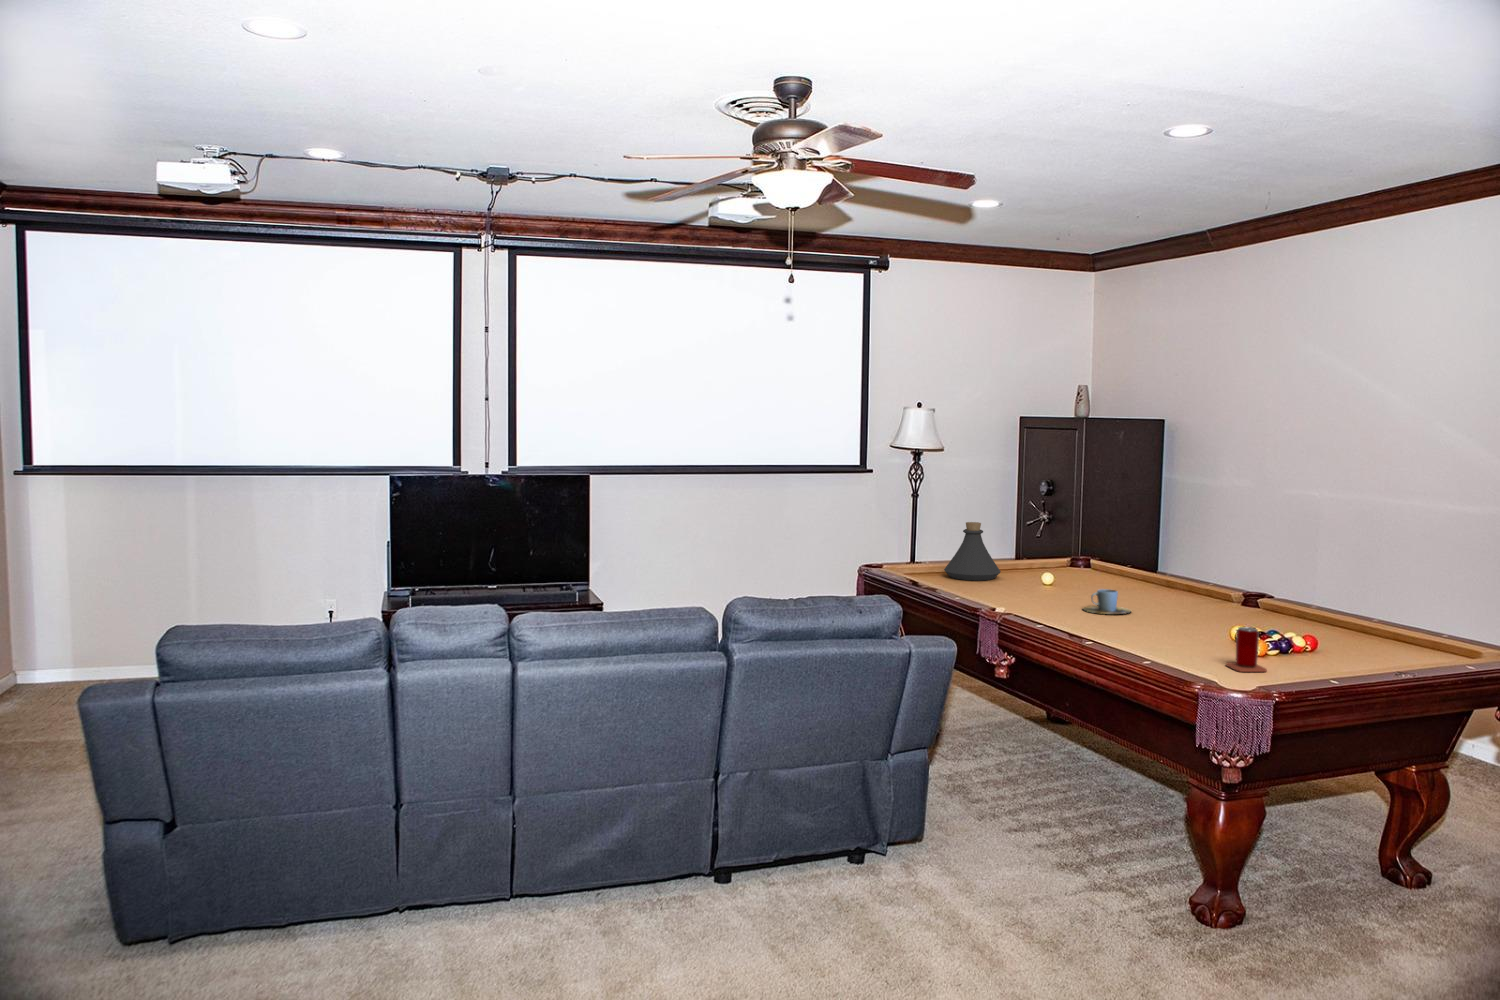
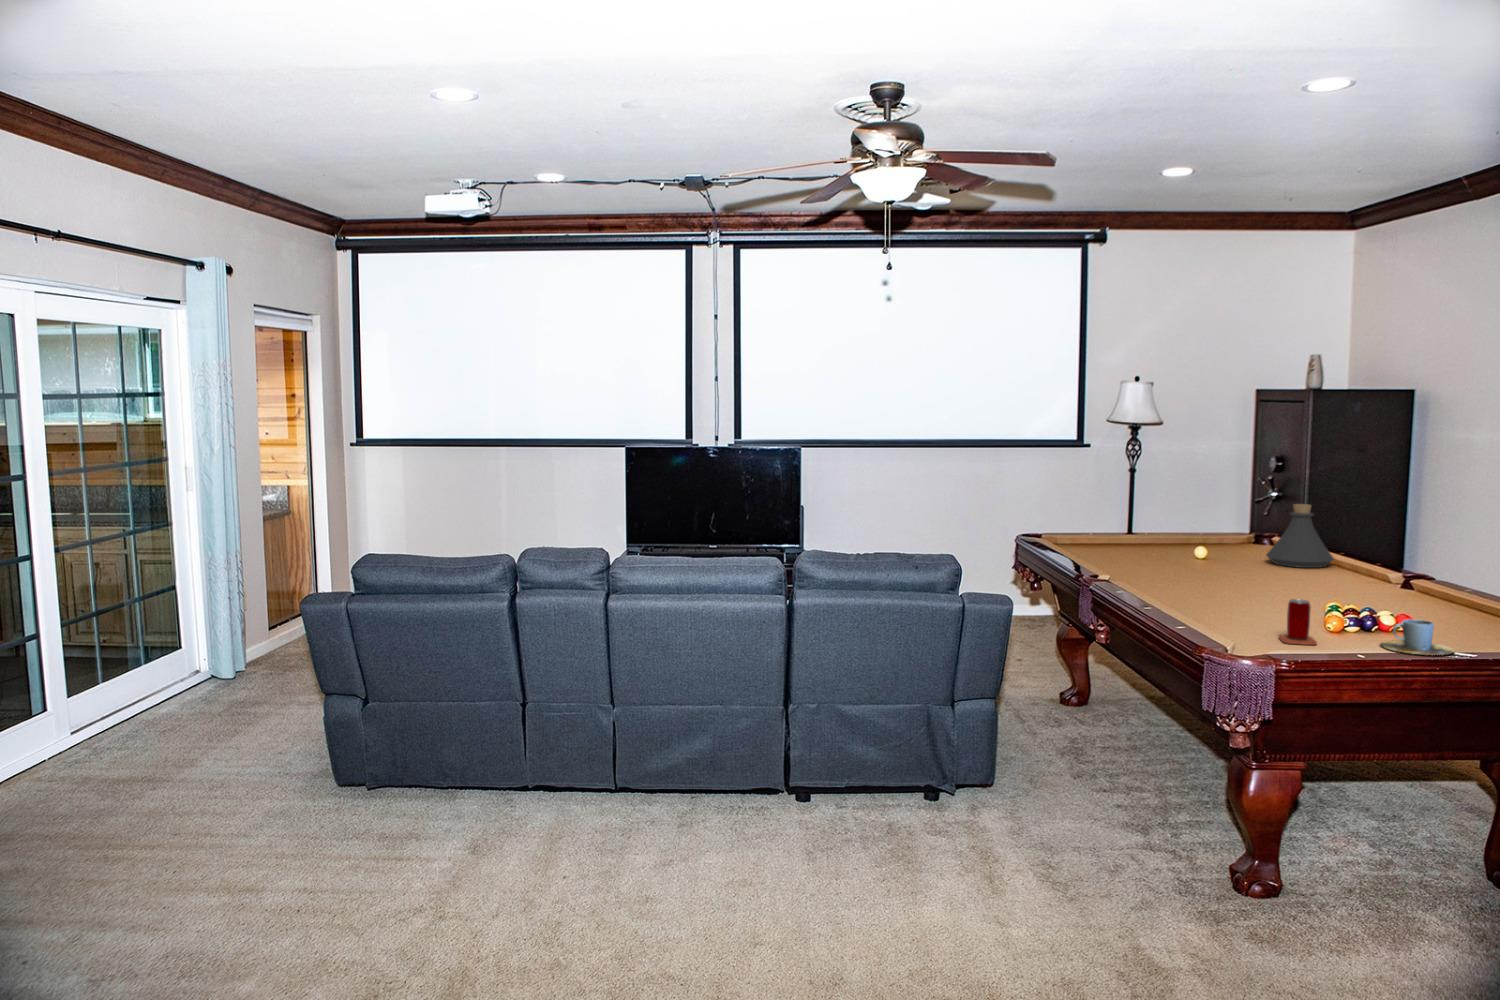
bottle: present [944,522,1001,581] -> present [1266,504,1334,568]
cup: present [1082,589,1131,614] -> present [1380,619,1454,655]

